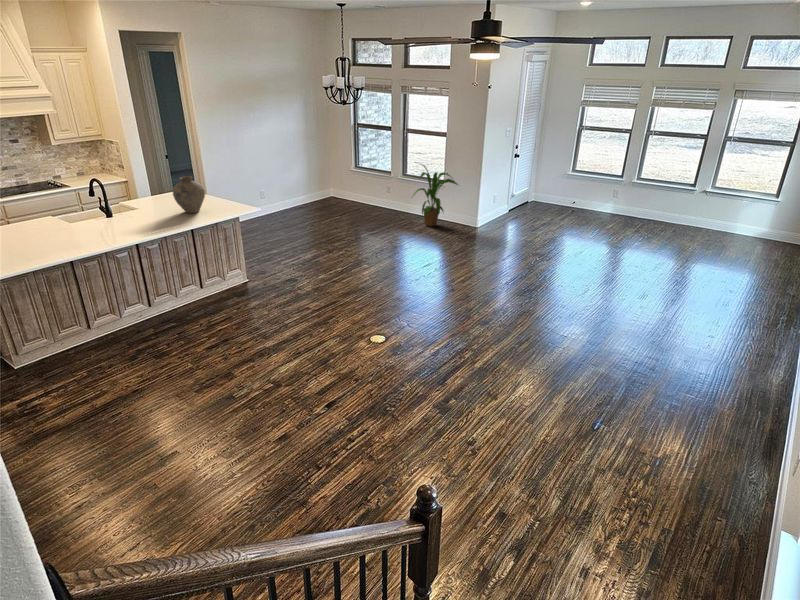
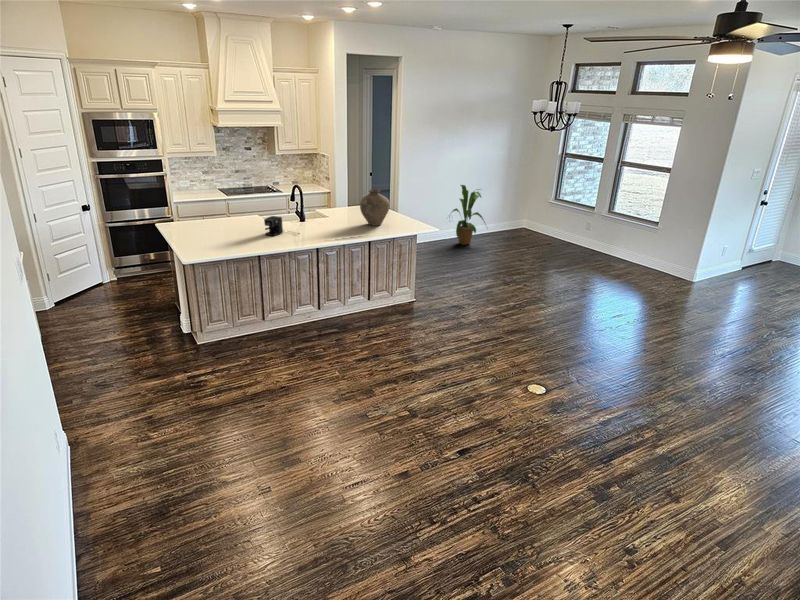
house plant: present [413,165,458,226] -> present [452,185,485,245]
coffee maker: none [68,217,113,238] -> present [264,216,299,236]

